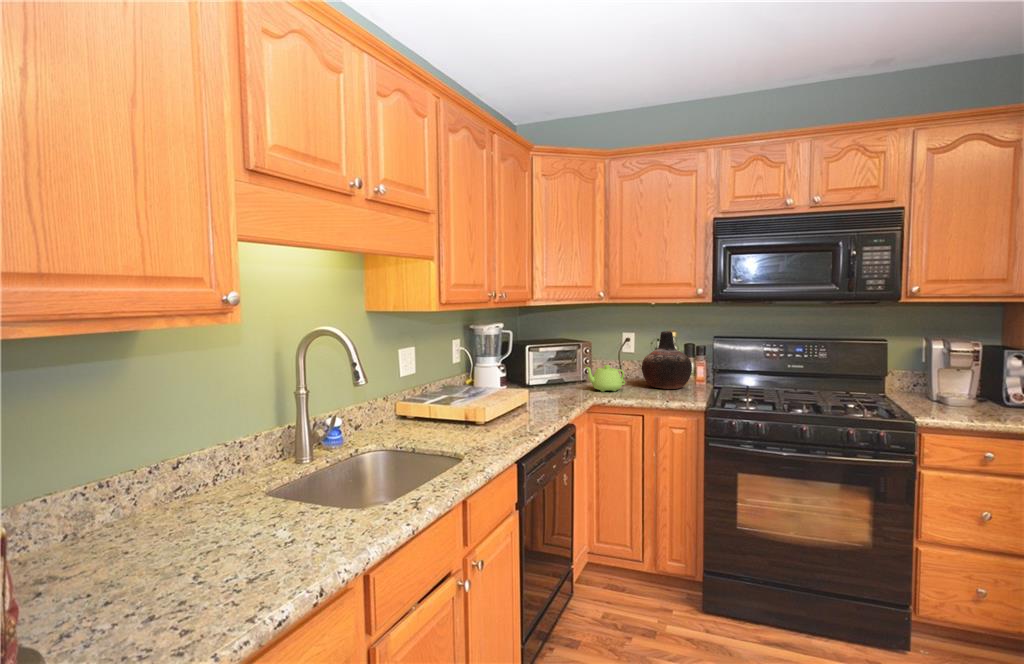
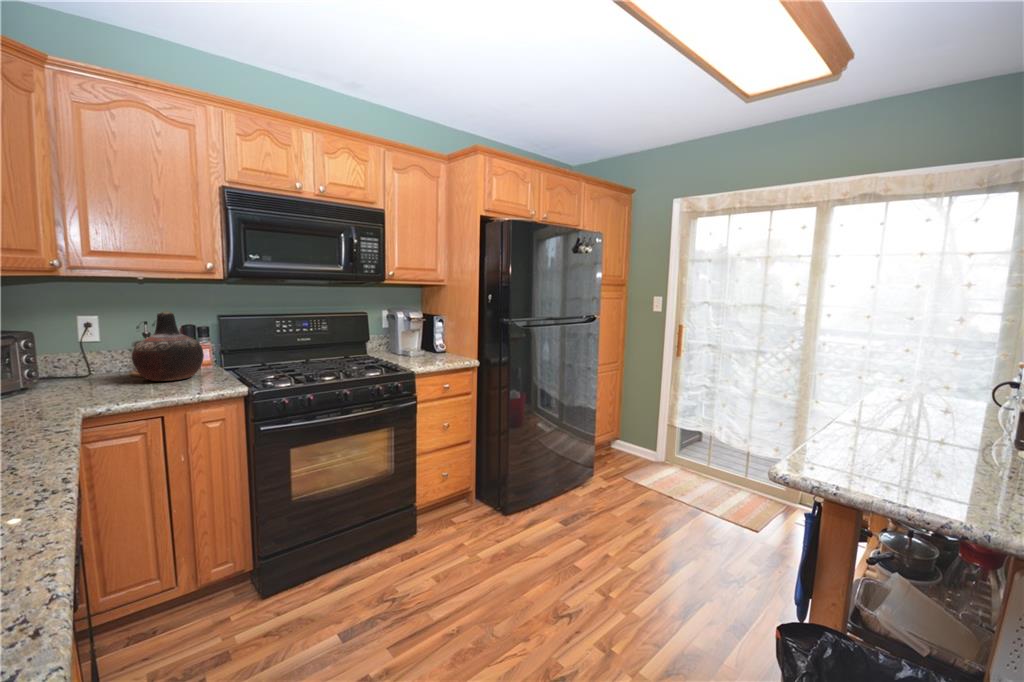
teapot: present [586,365,625,392] -> none [41,362,116,400]

